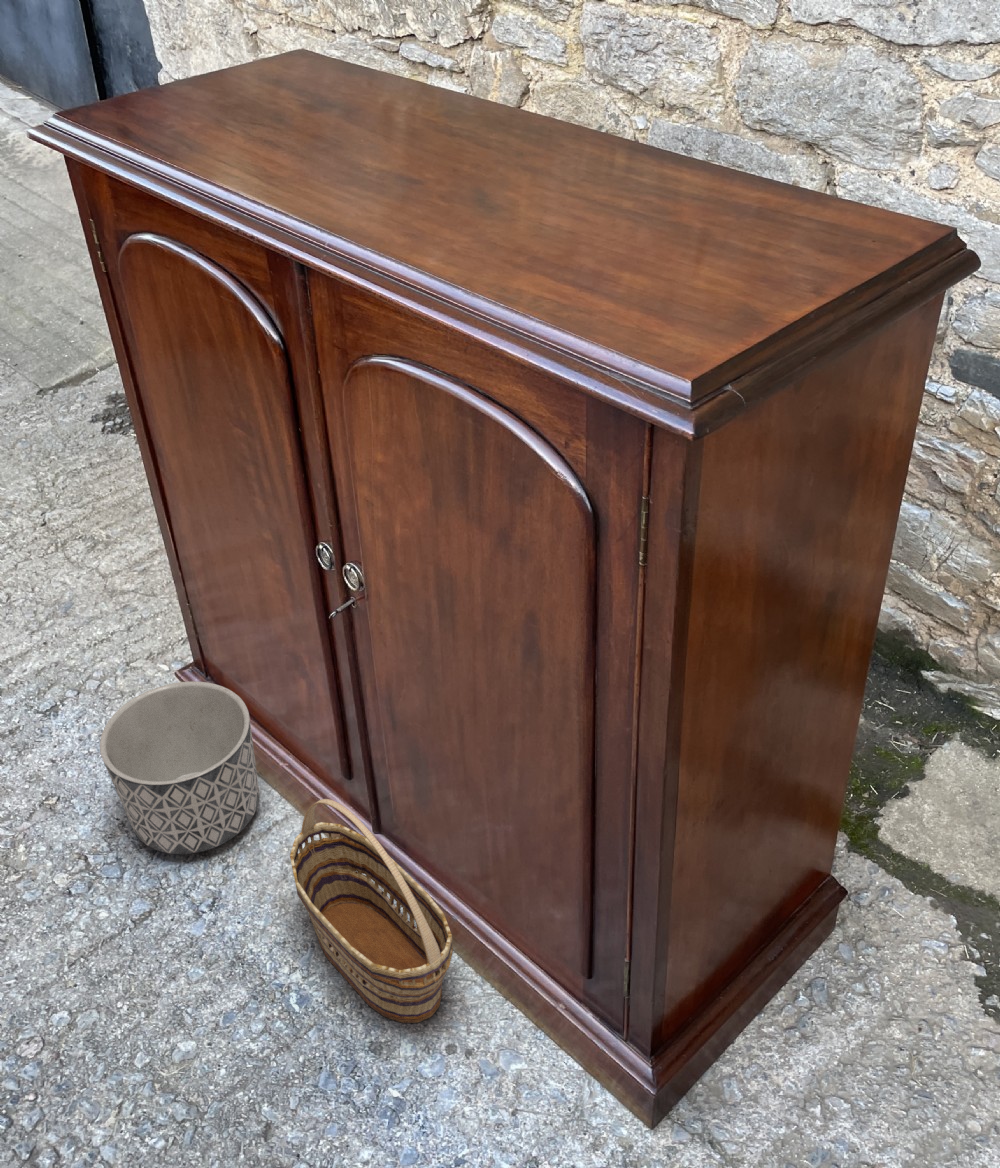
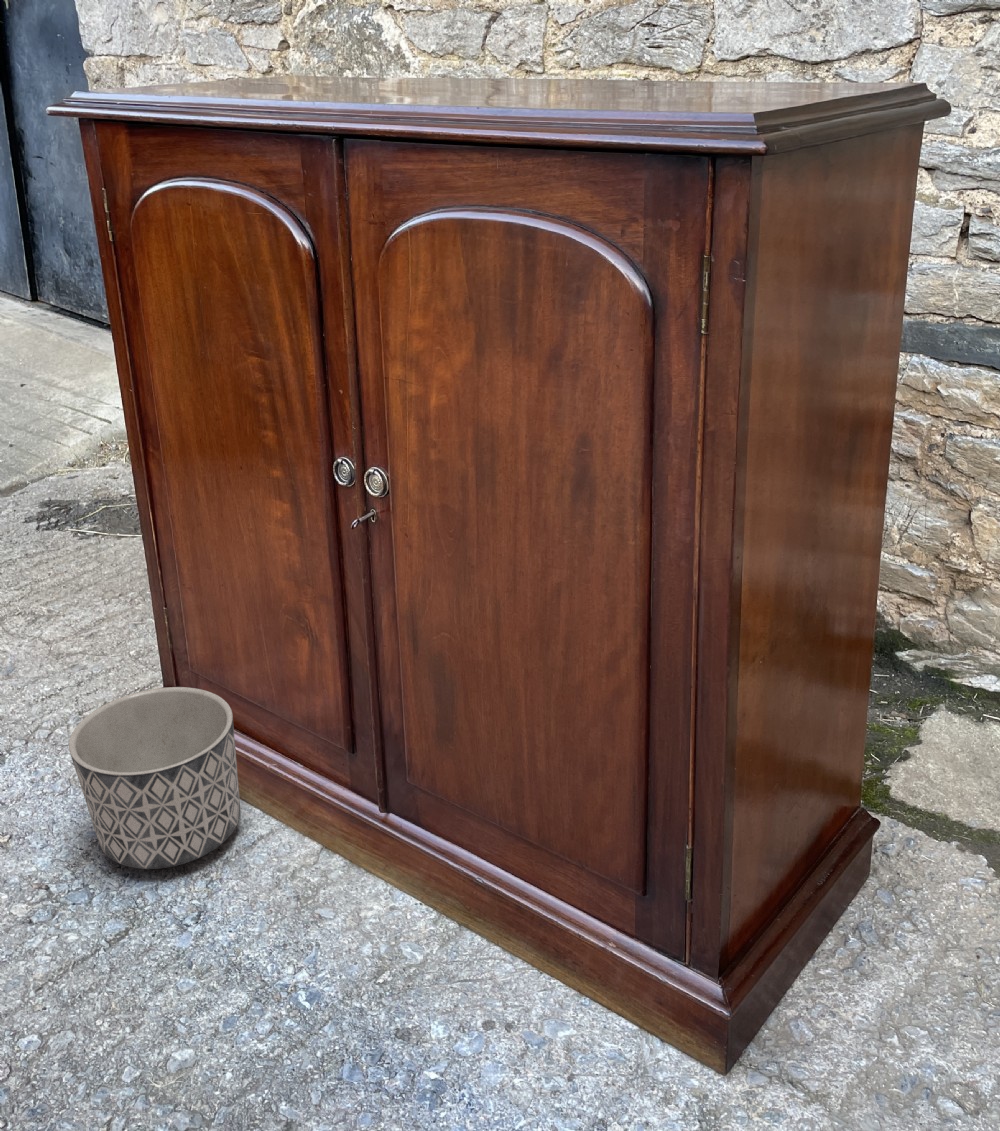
basket: present [290,799,453,1023] -> none [290,750,483,1005]

